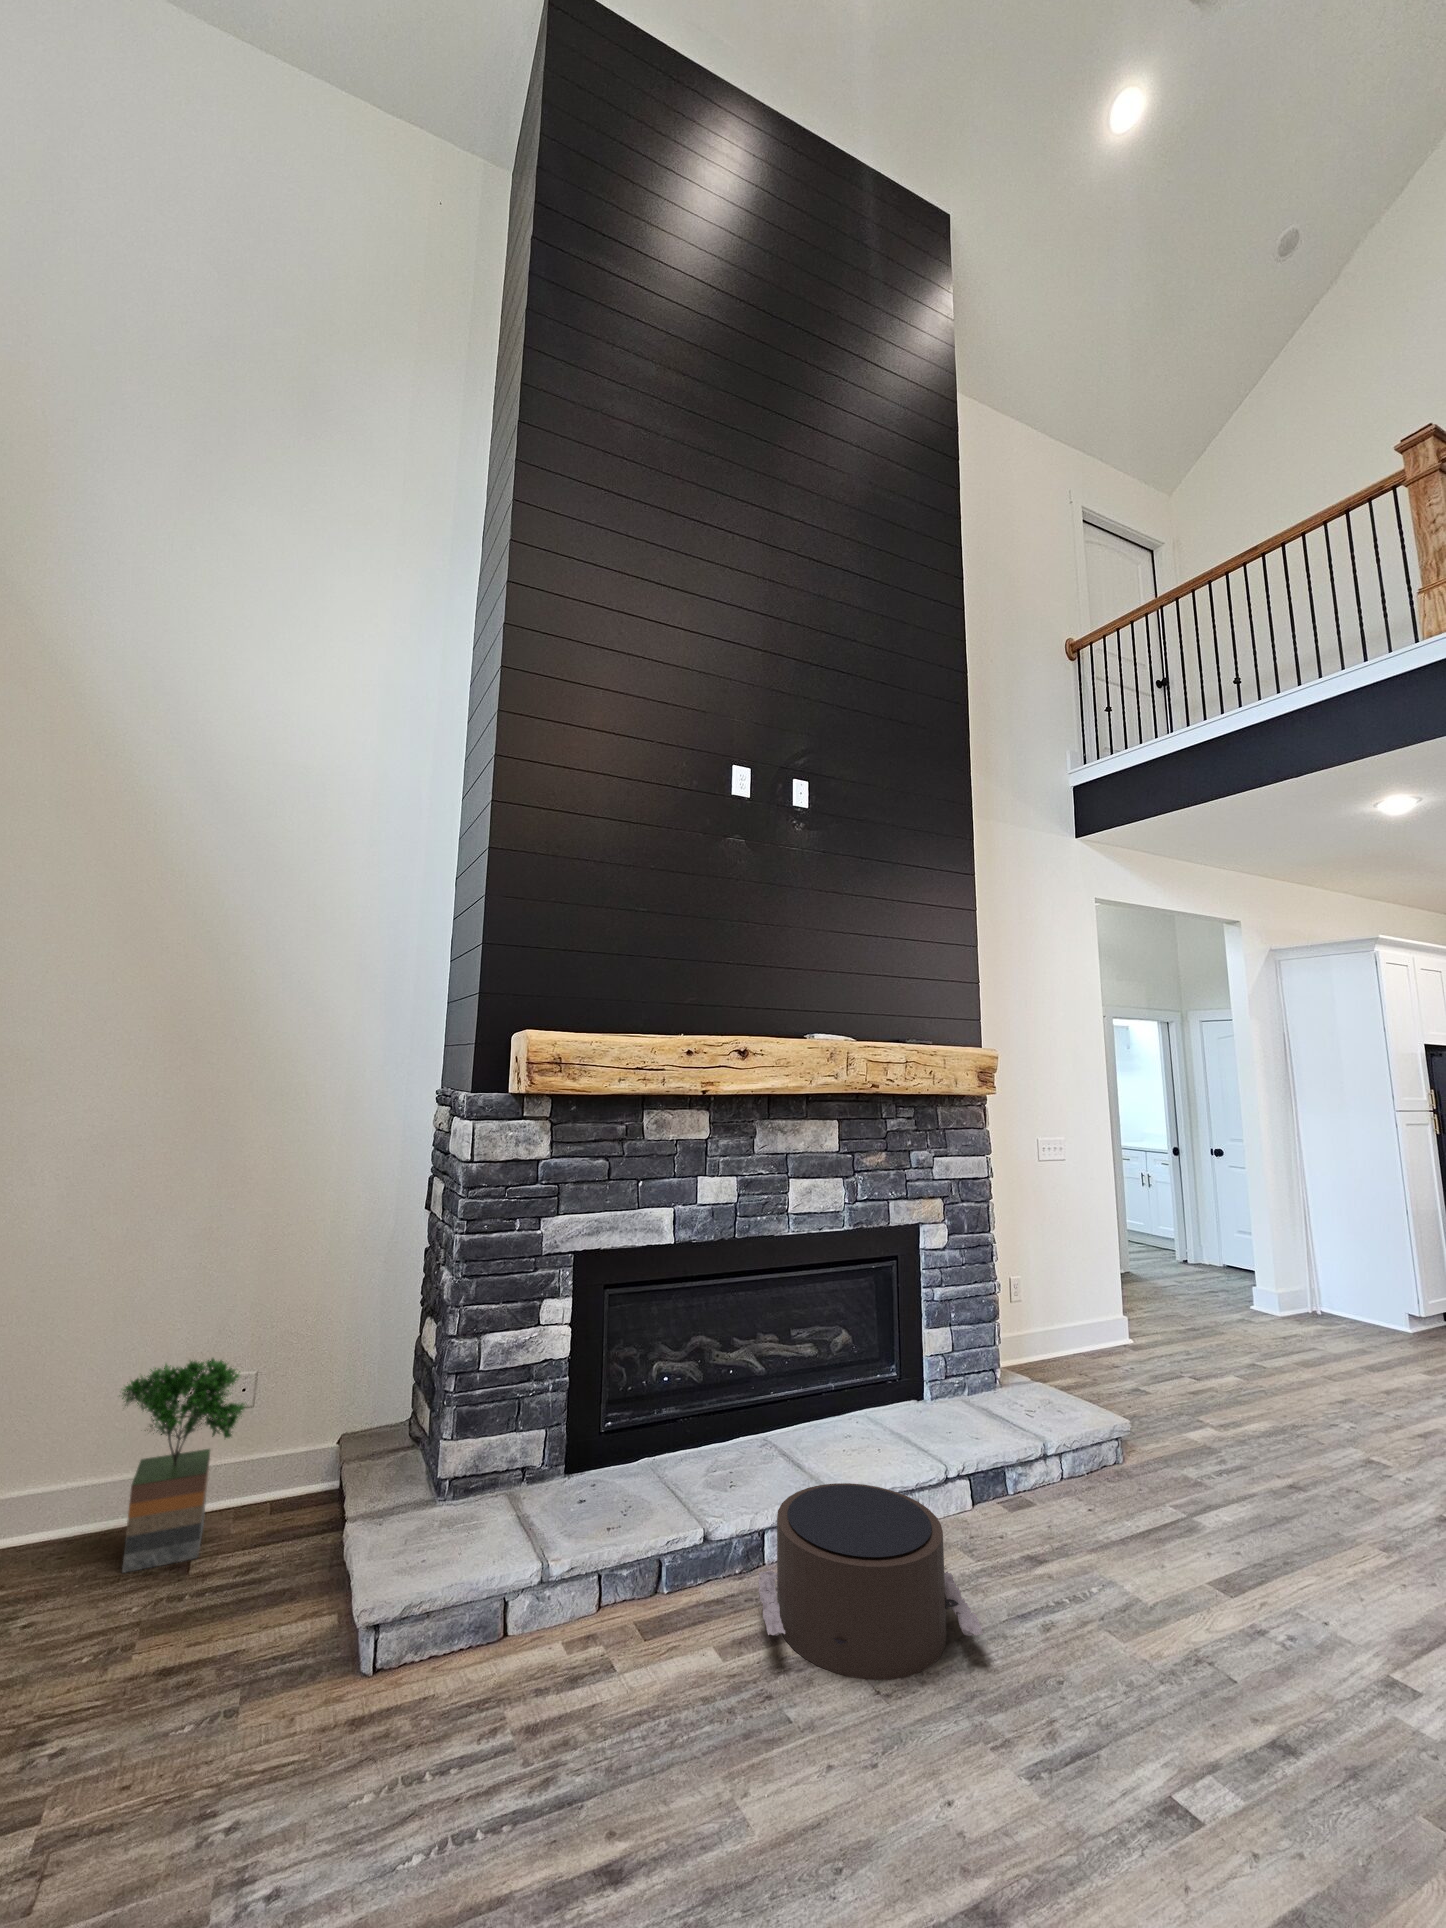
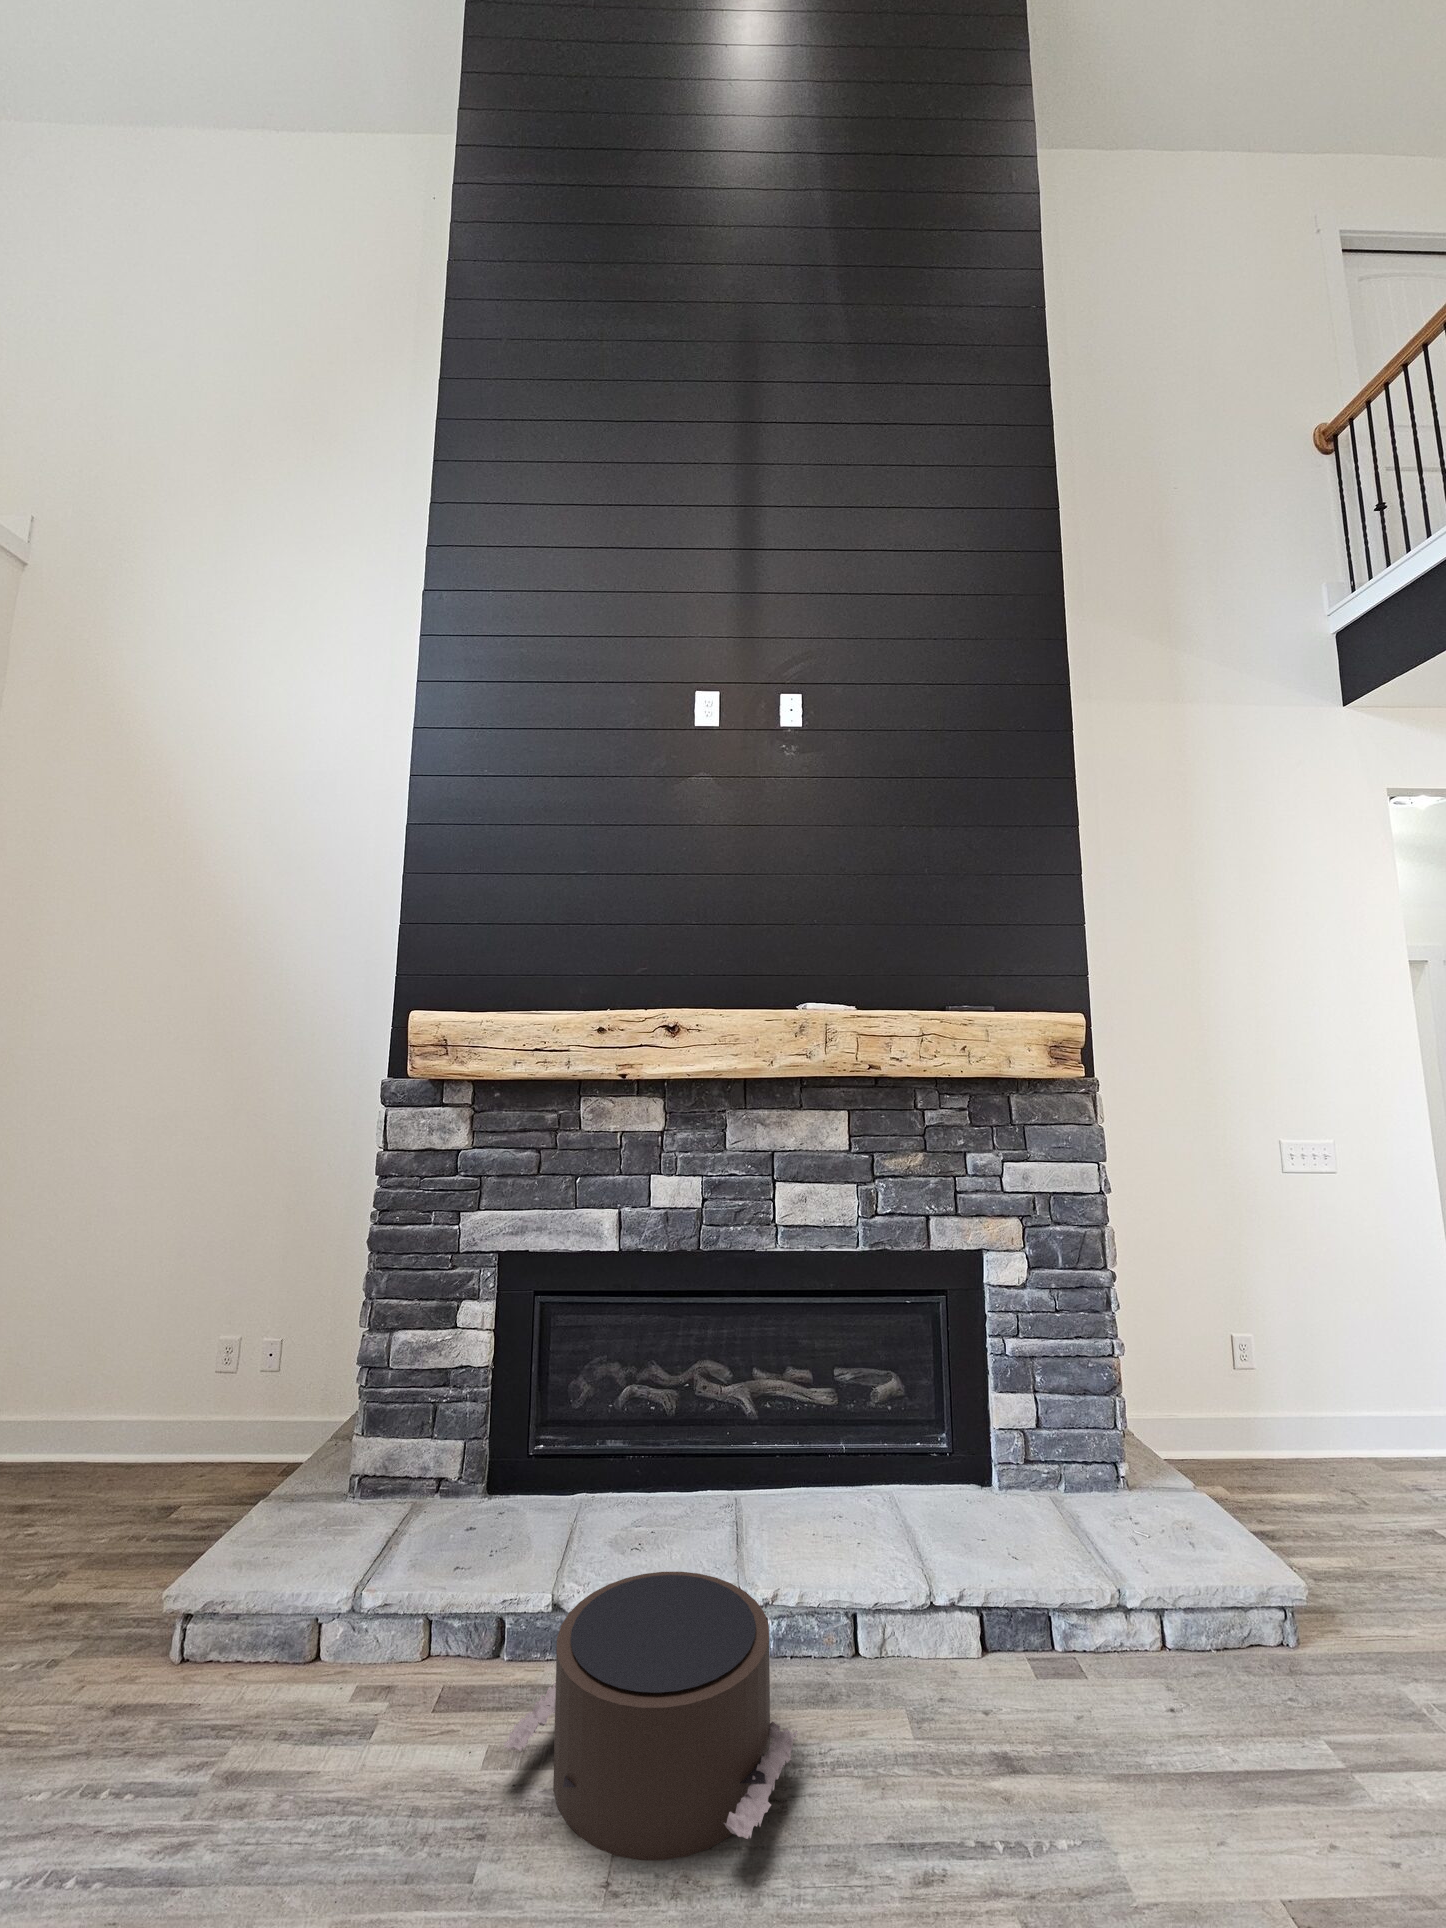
potted tree: present [119,1358,245,1573] -> none [134,1323,259,1509]

